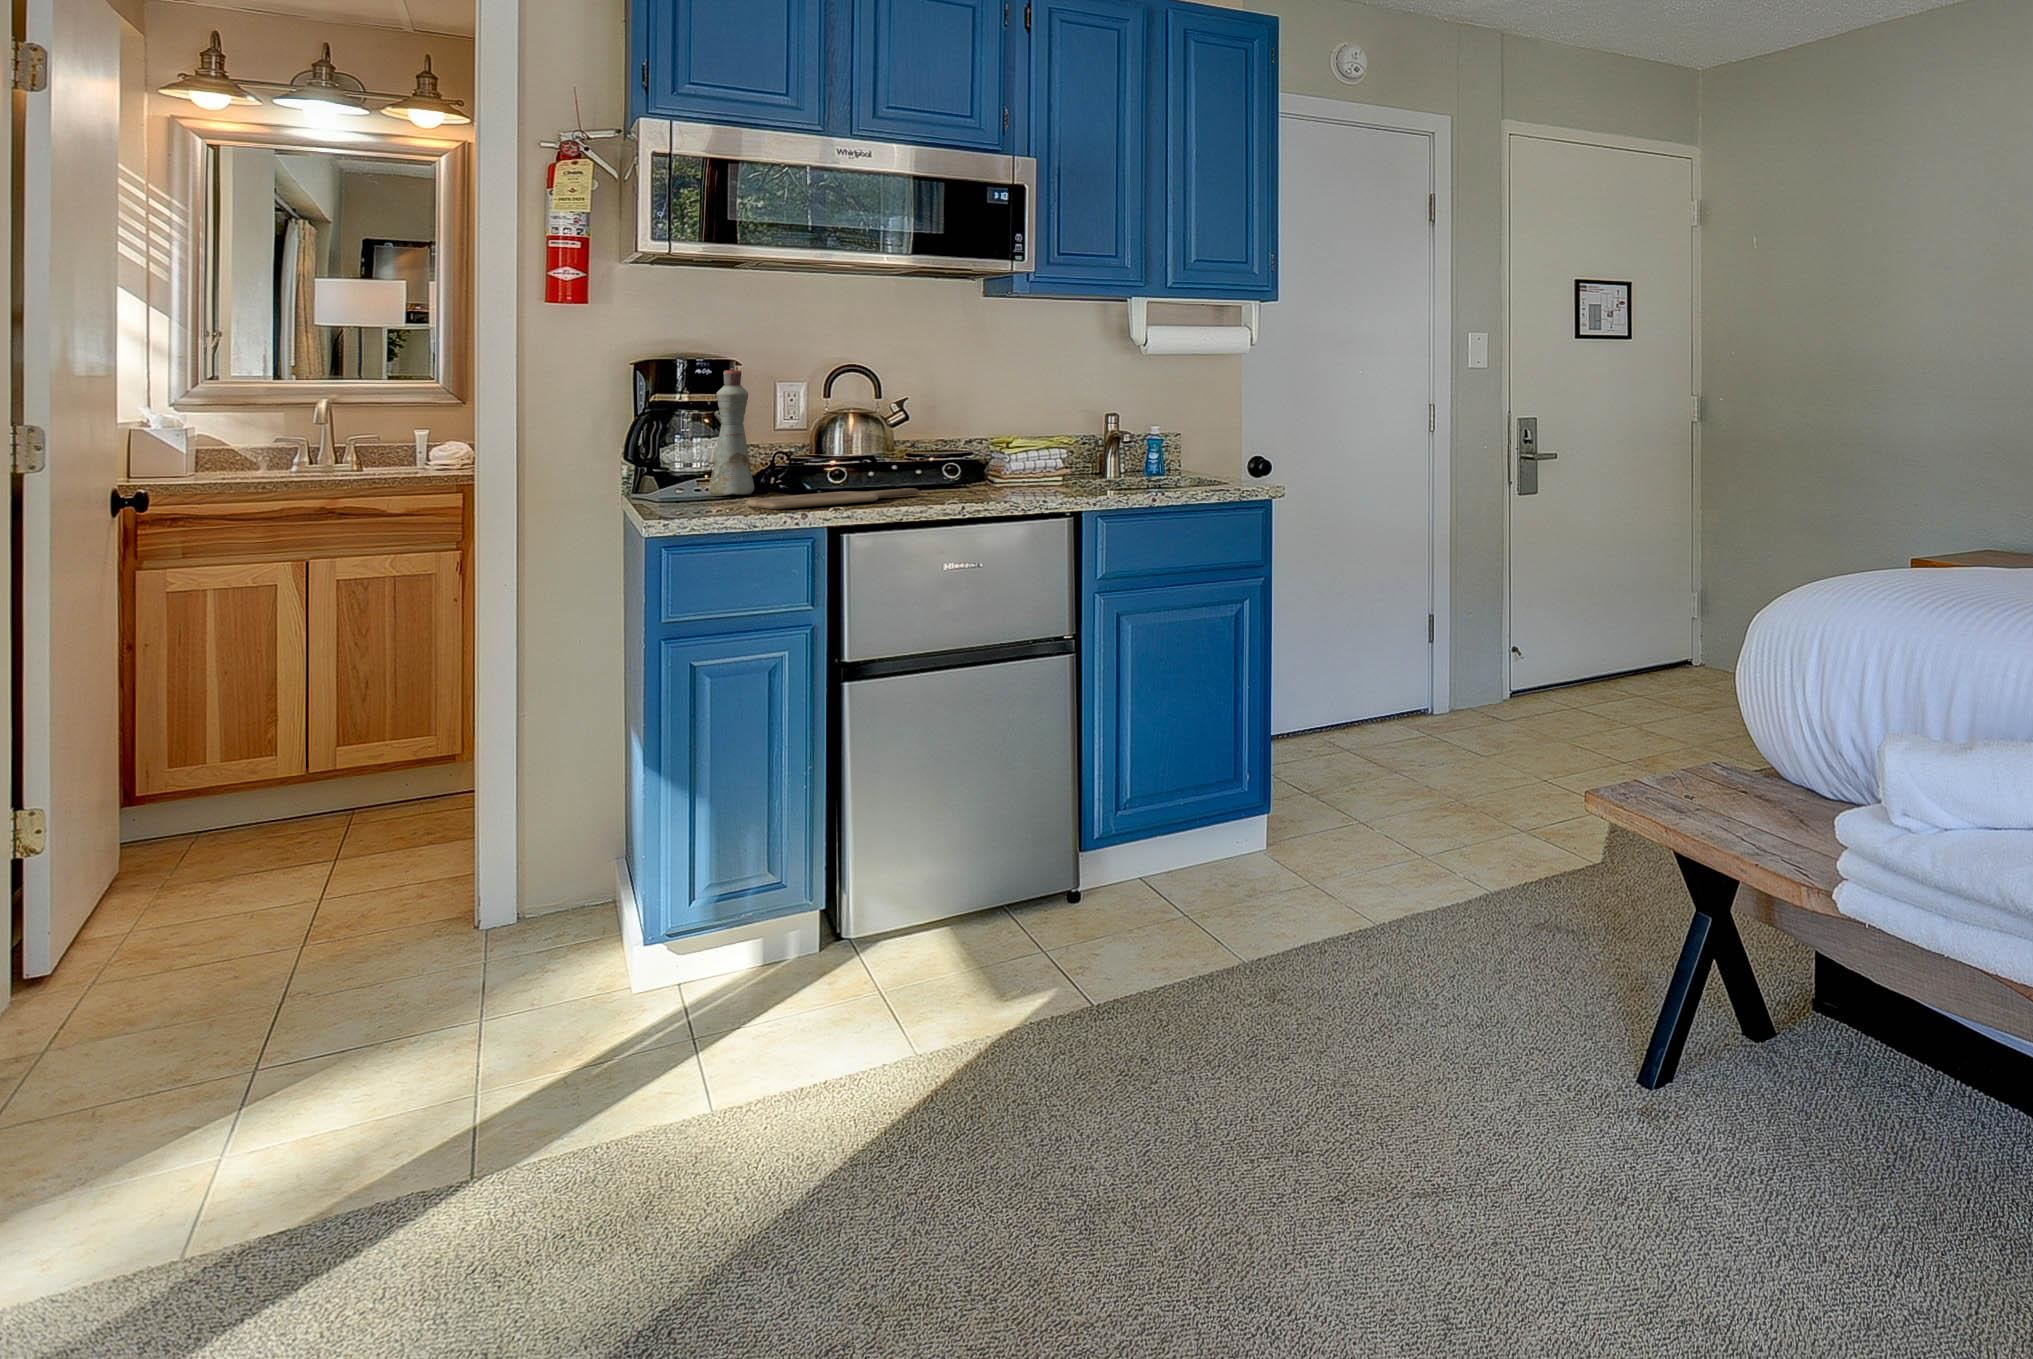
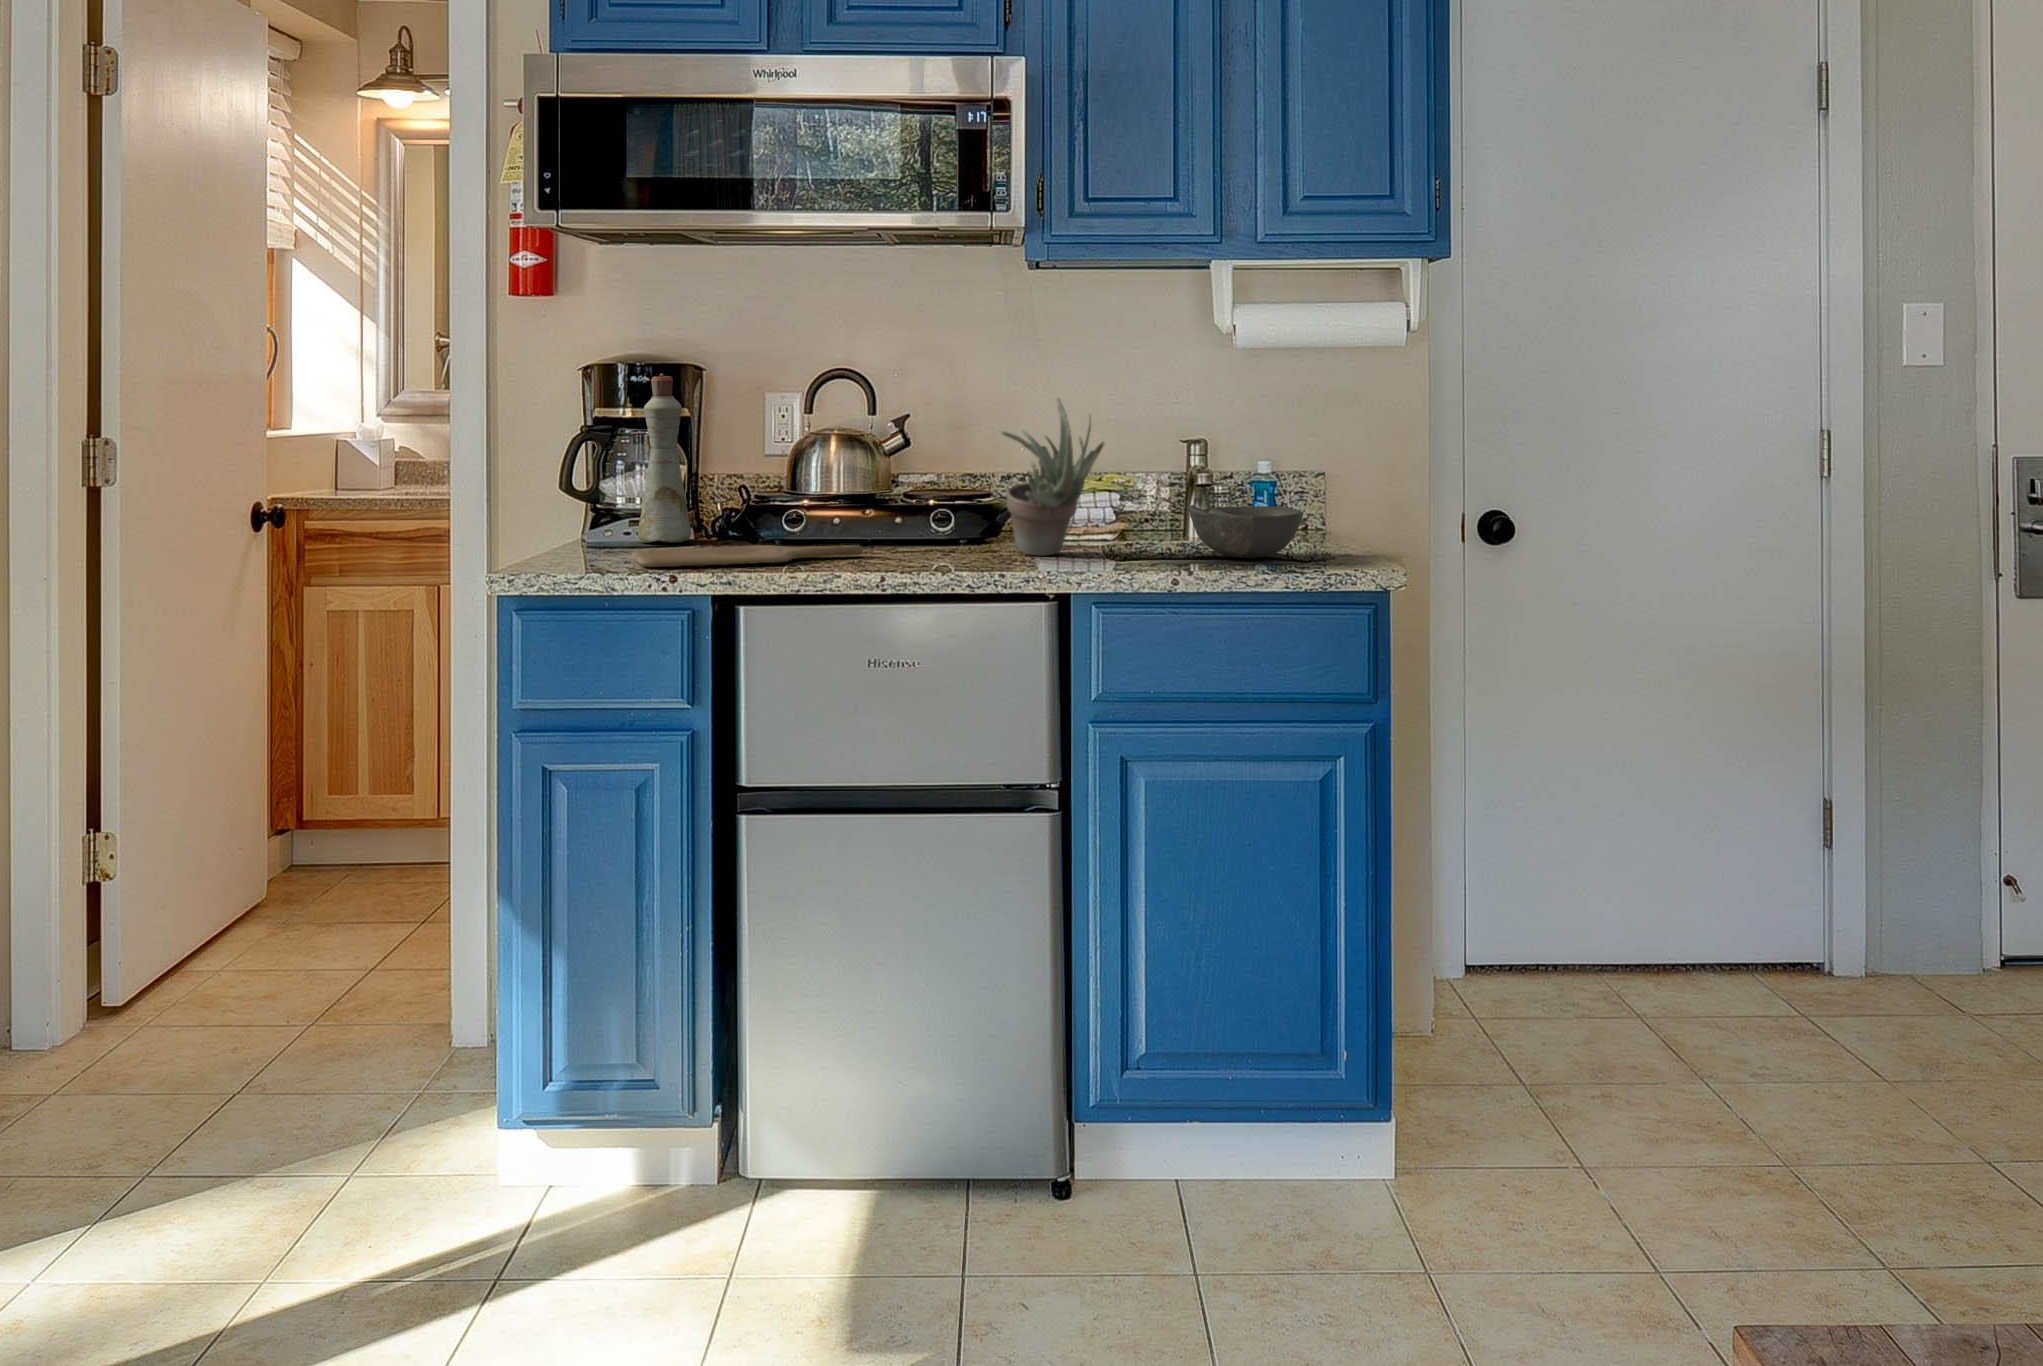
succulent plant: none [1007,385,1083,490] -> present [1002,398,1104,556]
bowl: none [1131,453,1204,484] -> present [1188,505,1303,558]

